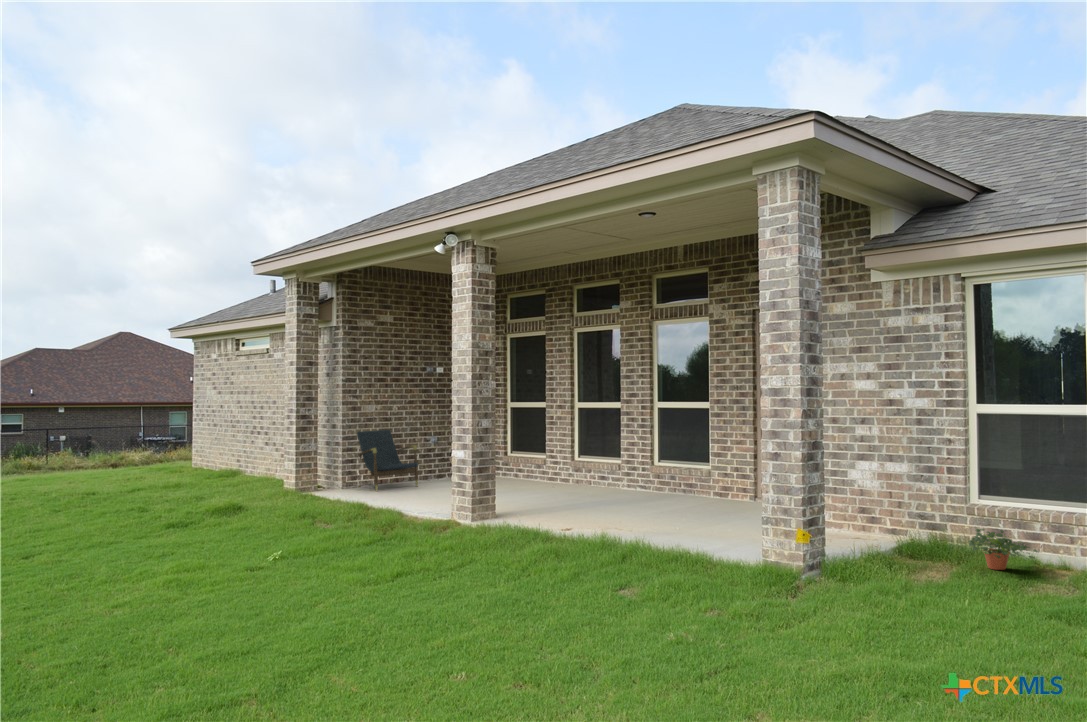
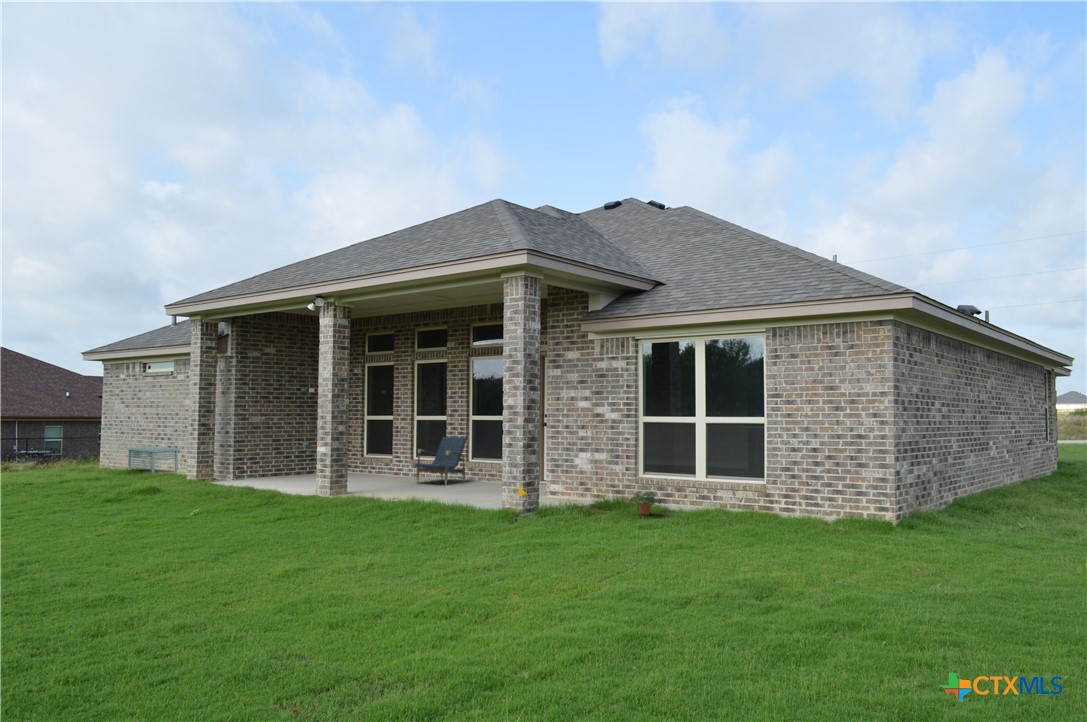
lounge chair: present [357,430,418,491] -> present [415,437,467,485]
storage bench: none [219,441,280,476] -> present [127,446,180,473]

